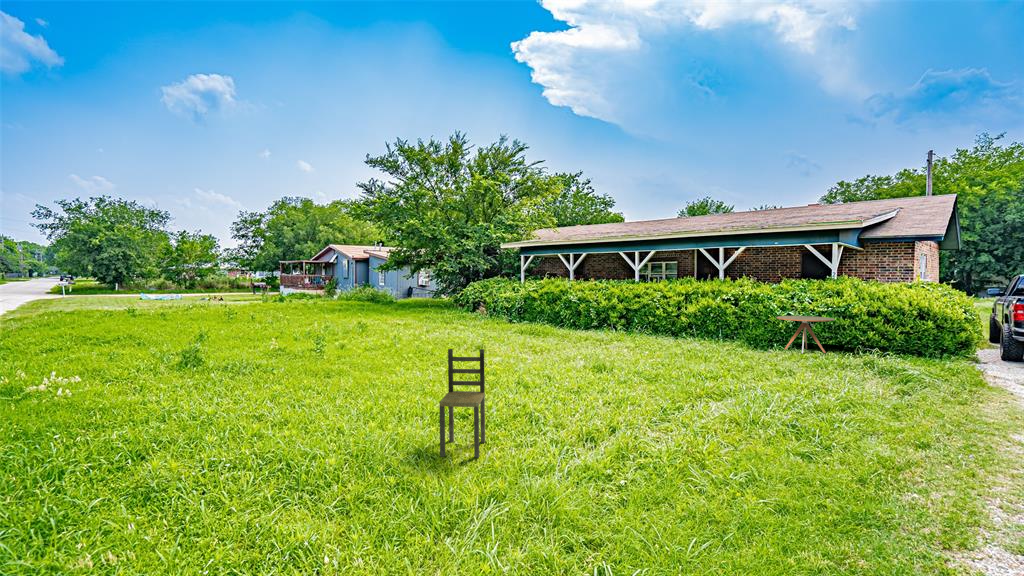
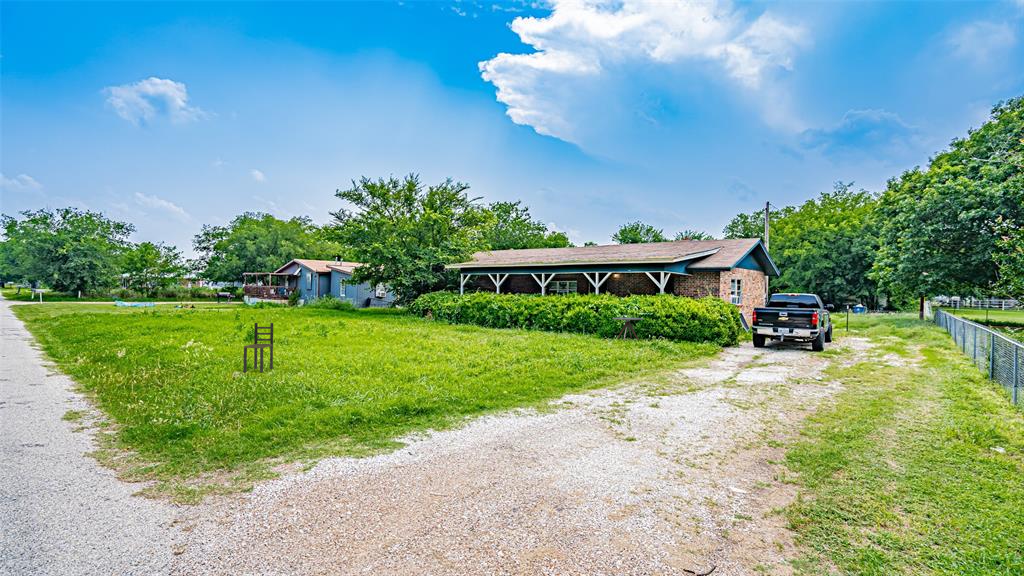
chair: present [439,349,485,458] -> present [243,323,273,372]

